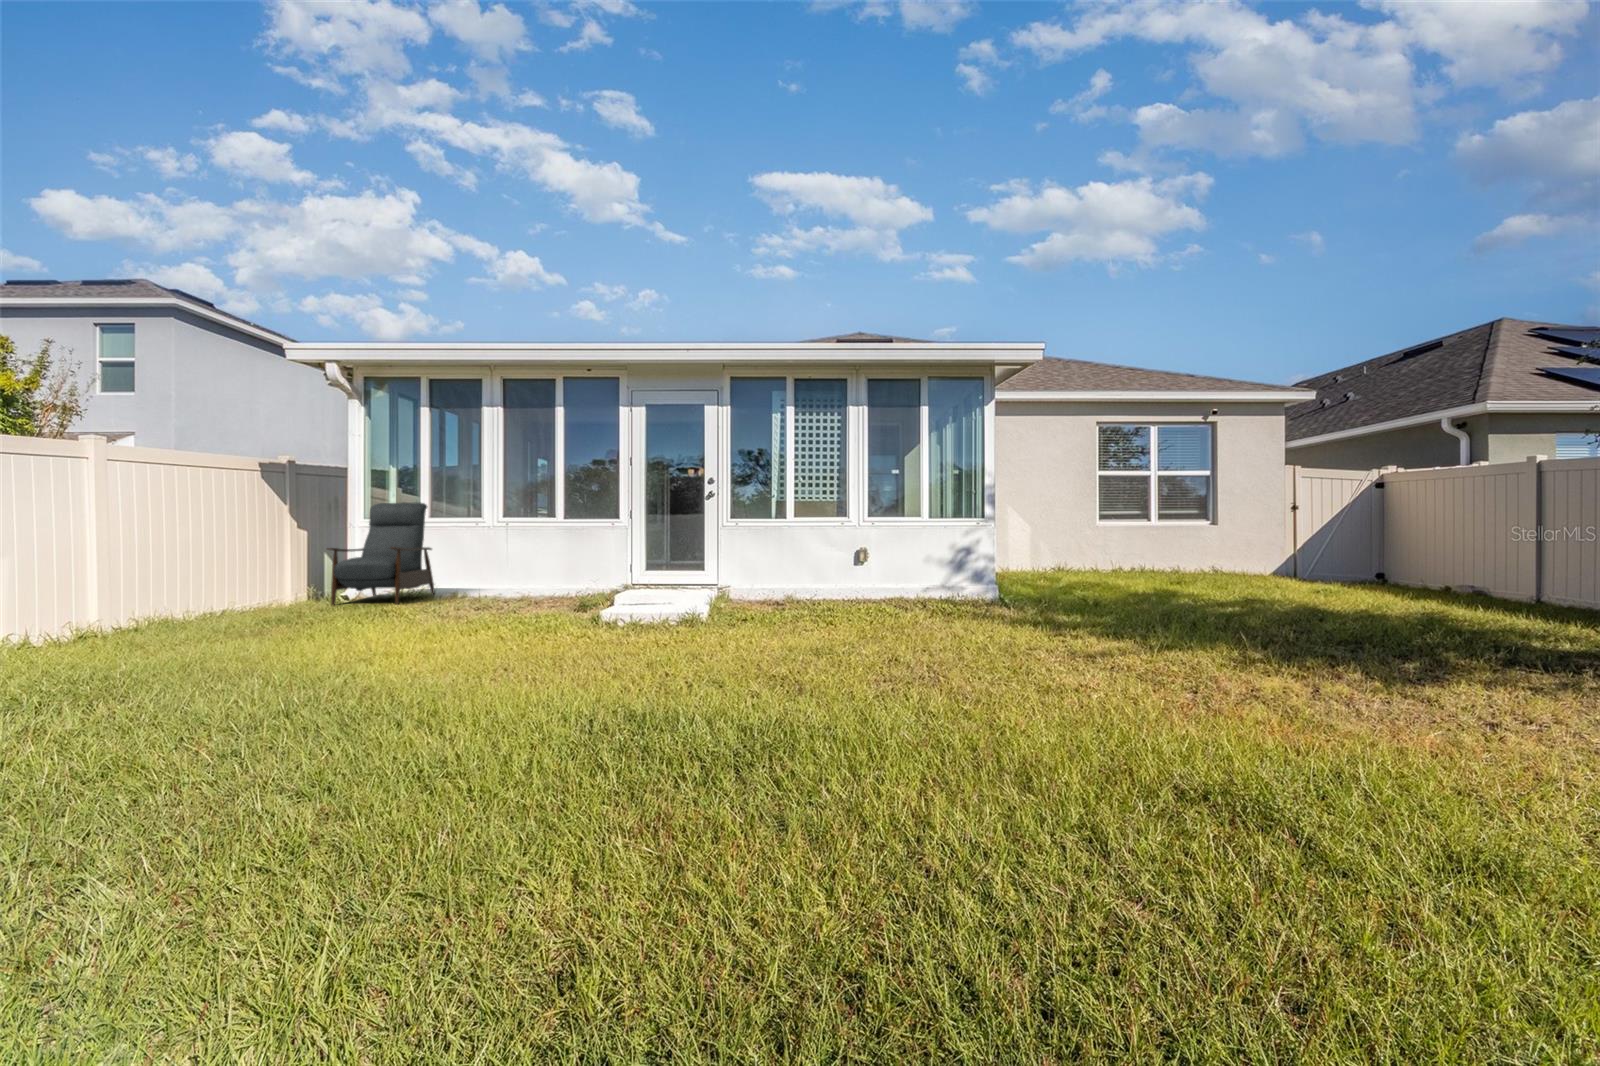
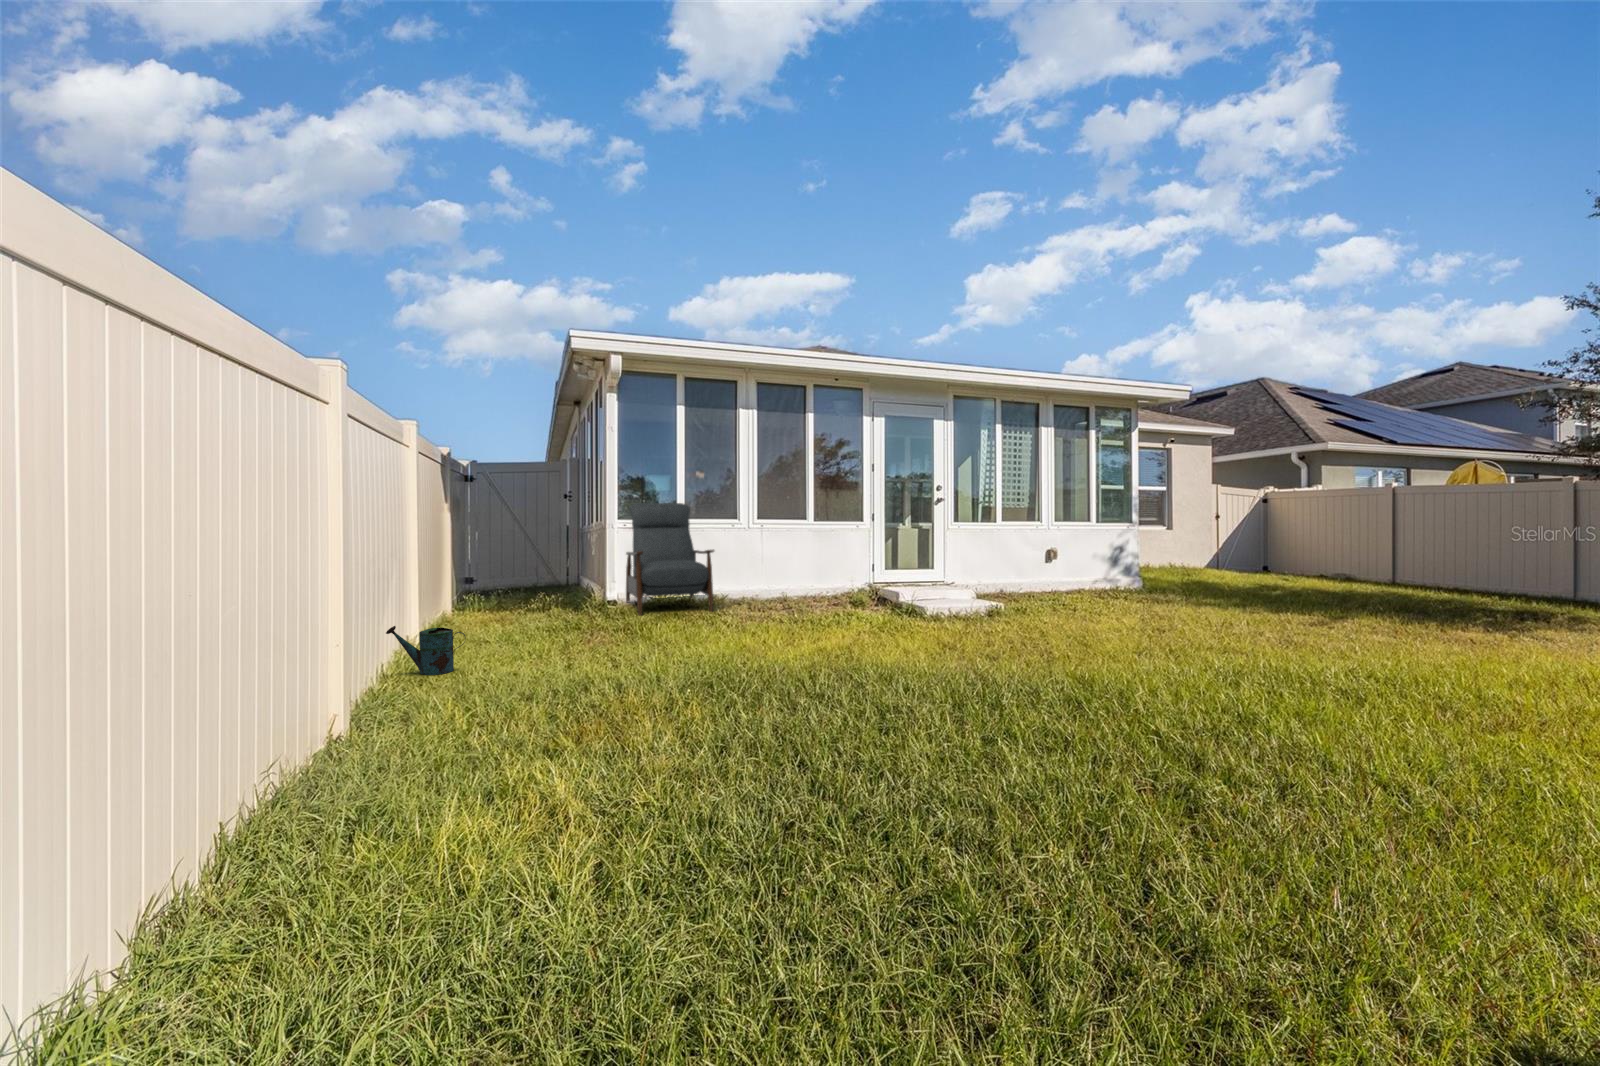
watering can: none [20,598,73,634] -> present [386,626,466,675]

